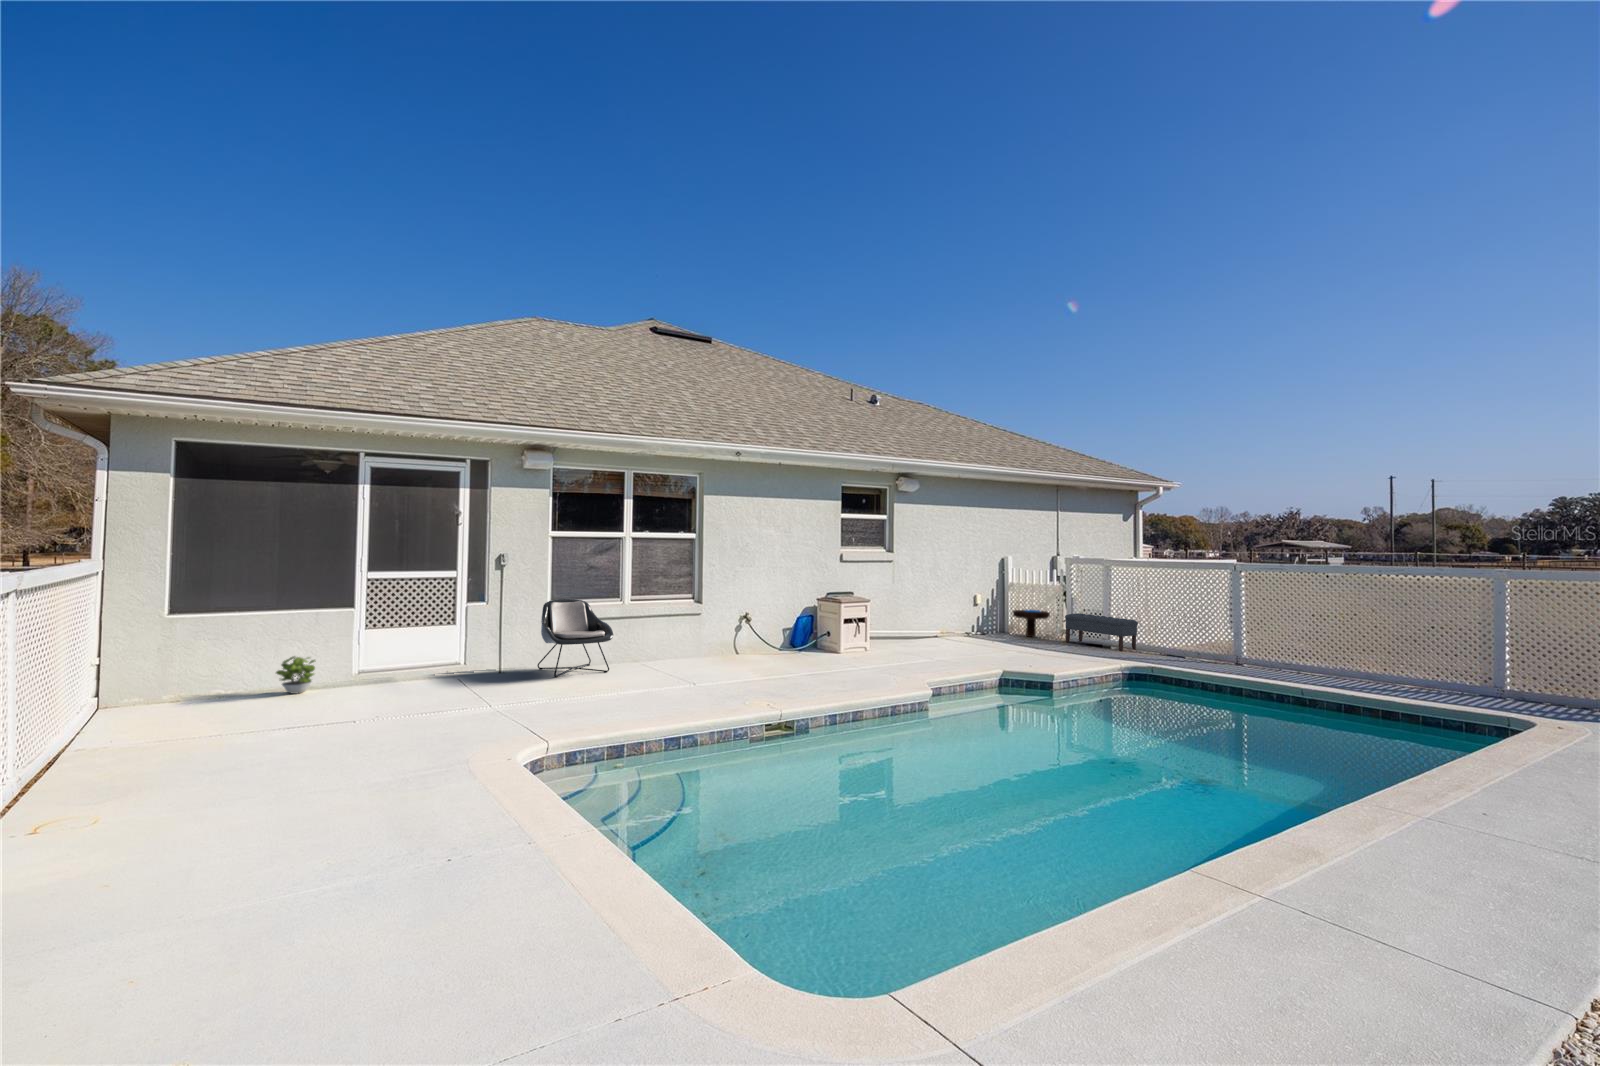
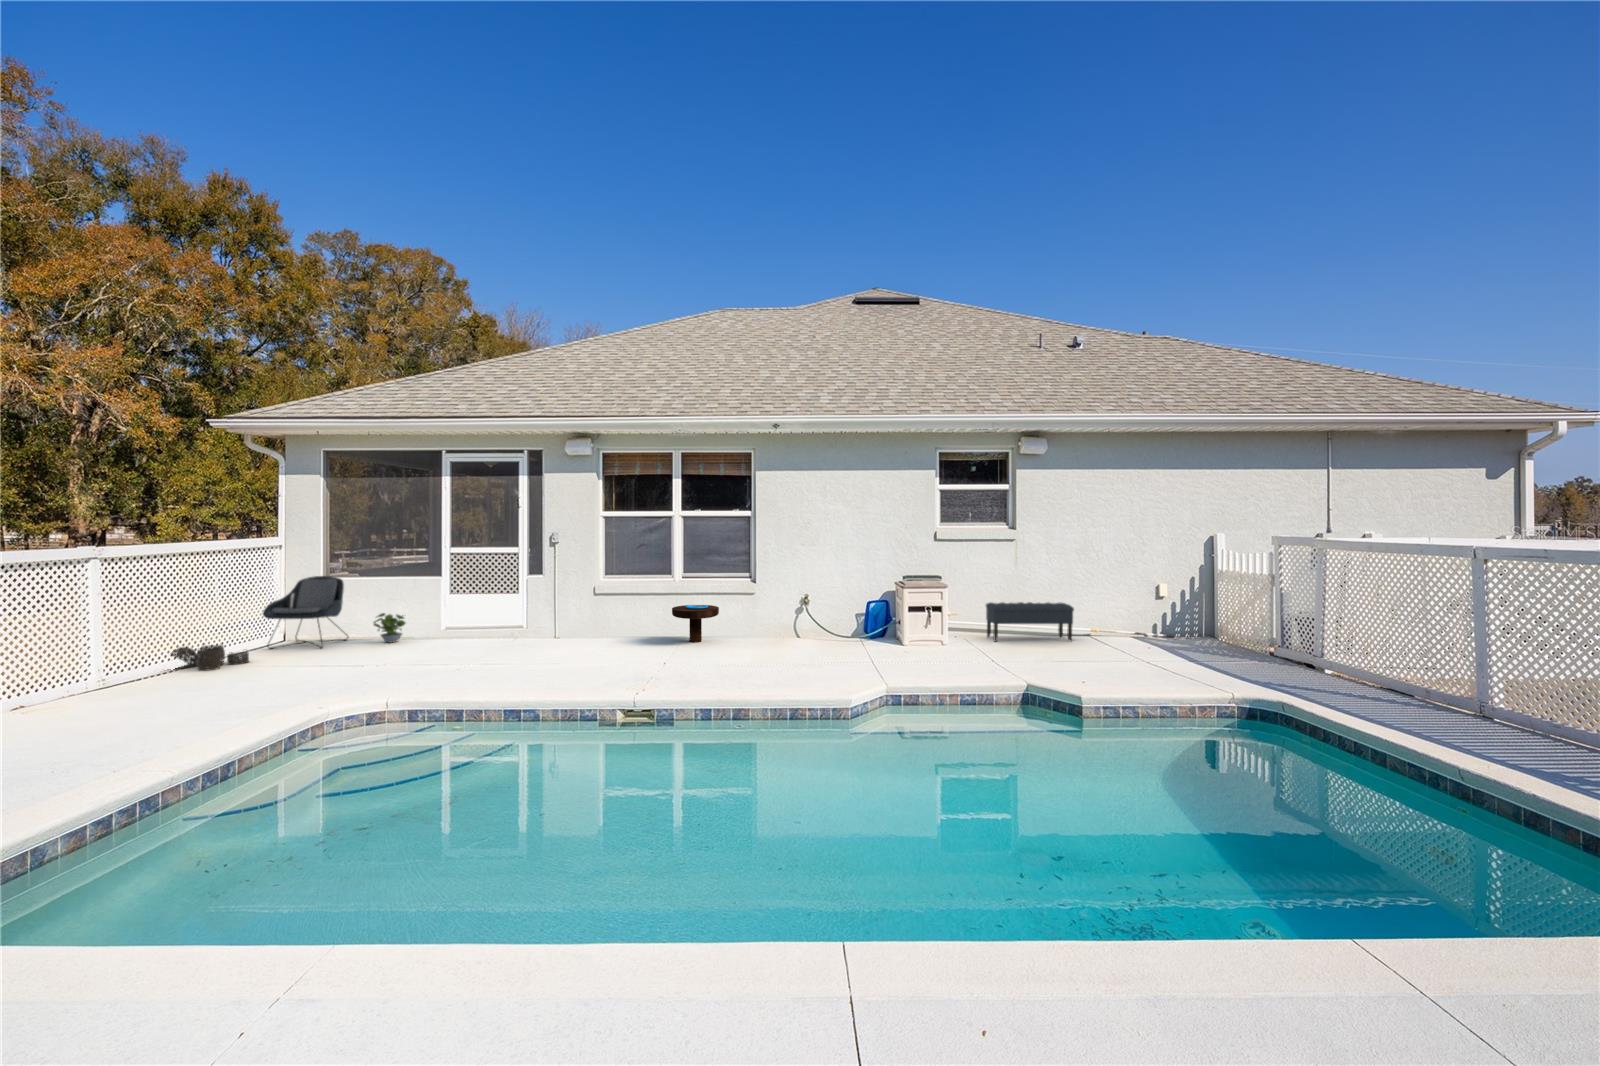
lounge chair: present [537,598,613,678] -> present [263,576,349,649]
side table: present [1013,610,1050,637] -> present [672,605,719,642]
bench: present [1065,613,1138,651] -> present [985,602,1074,641]
woven basket: none [34,712,161,758] -> present [171,645,249,671]

